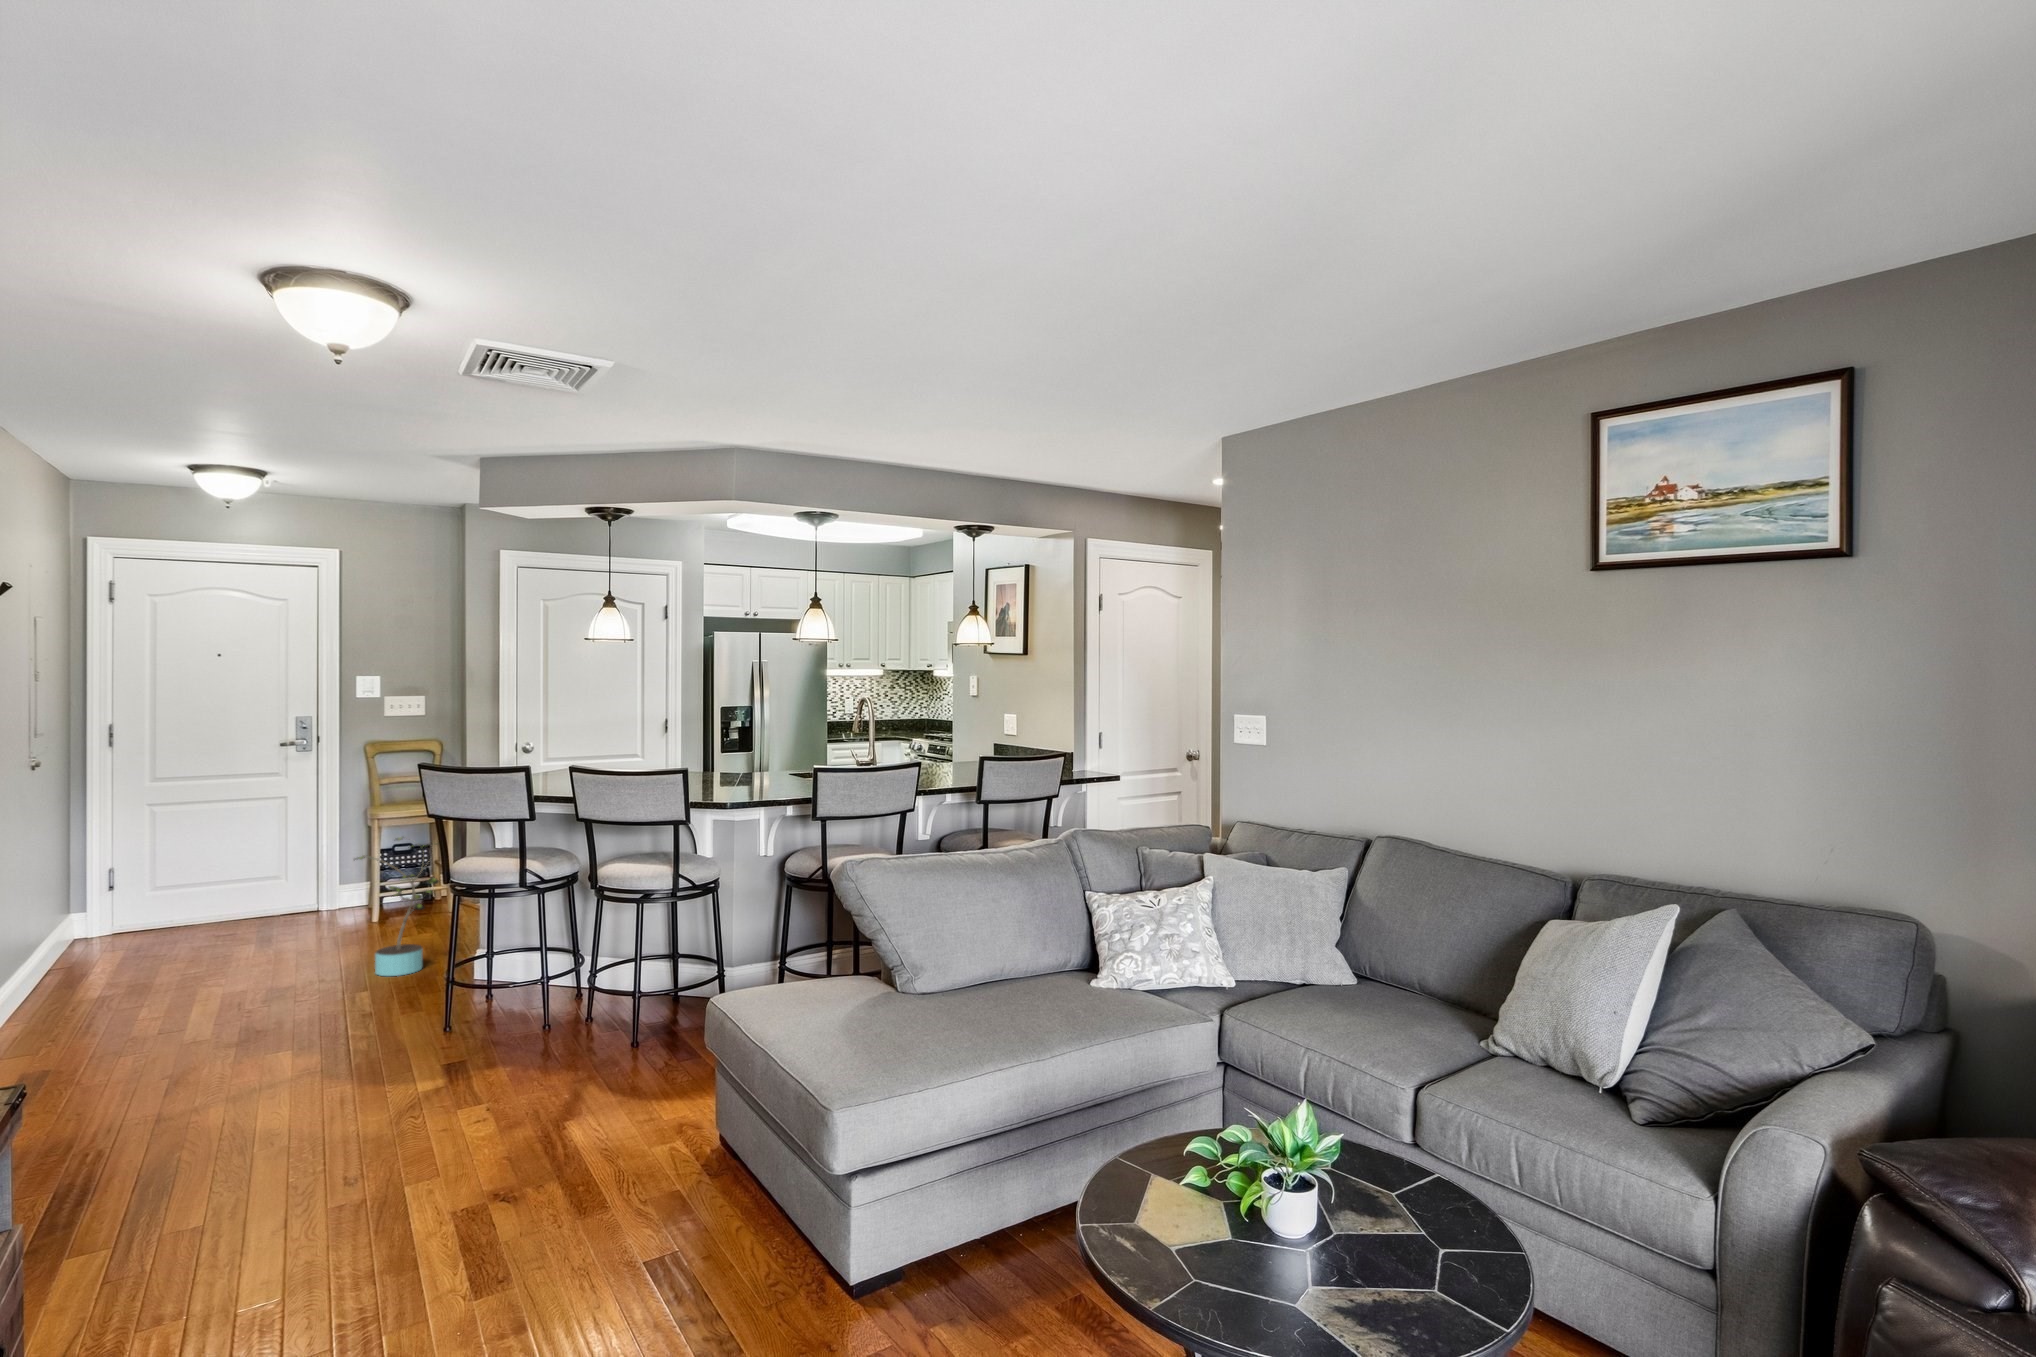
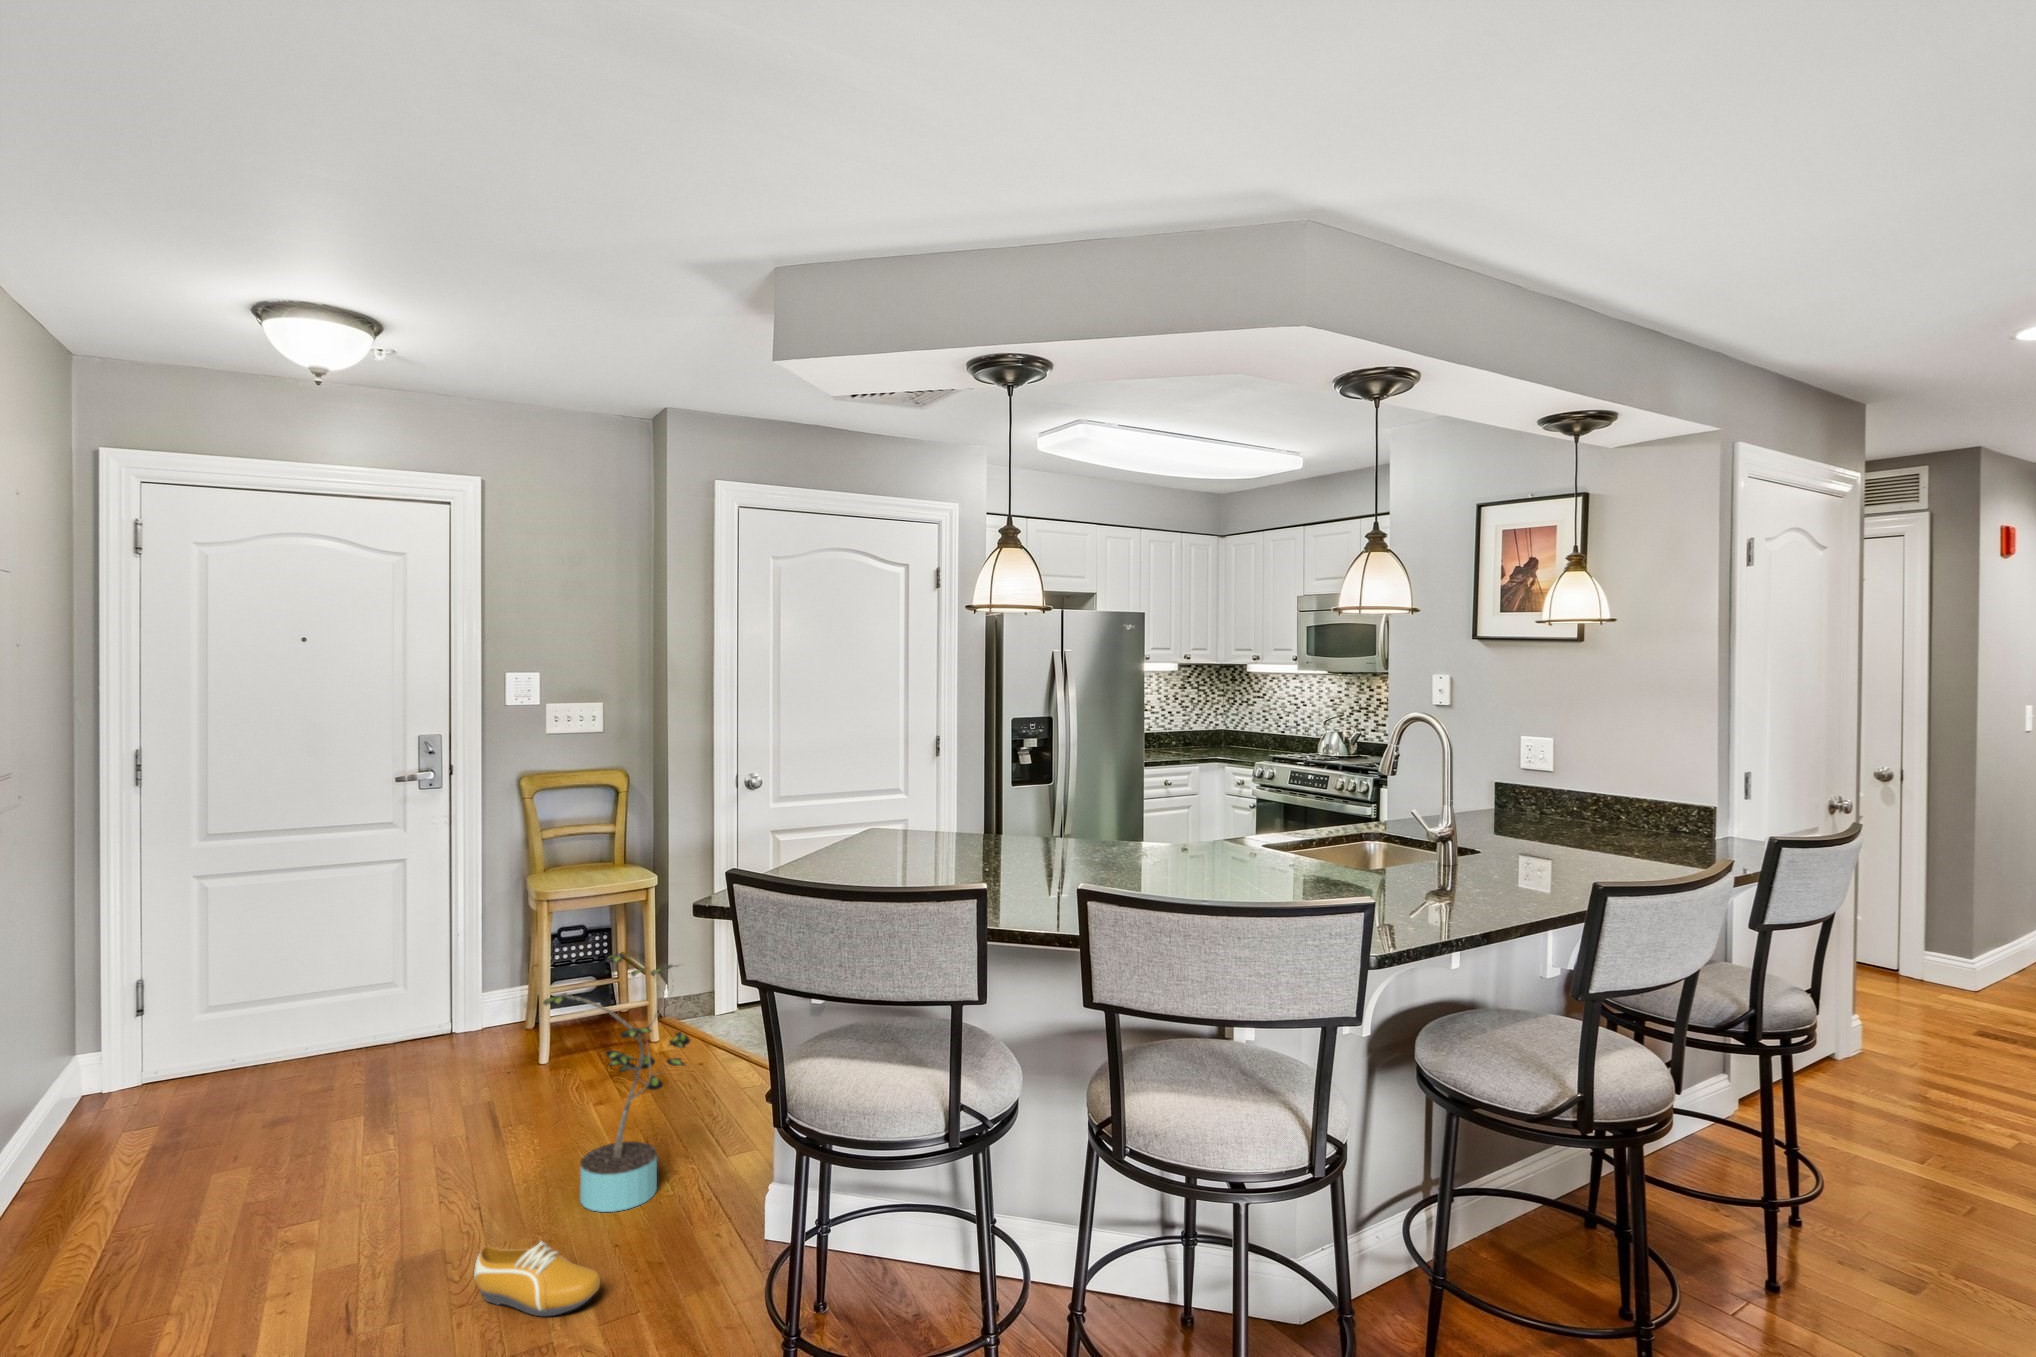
shoe: none [305,973,372,1007] -> present [474,1241,600,1316]

